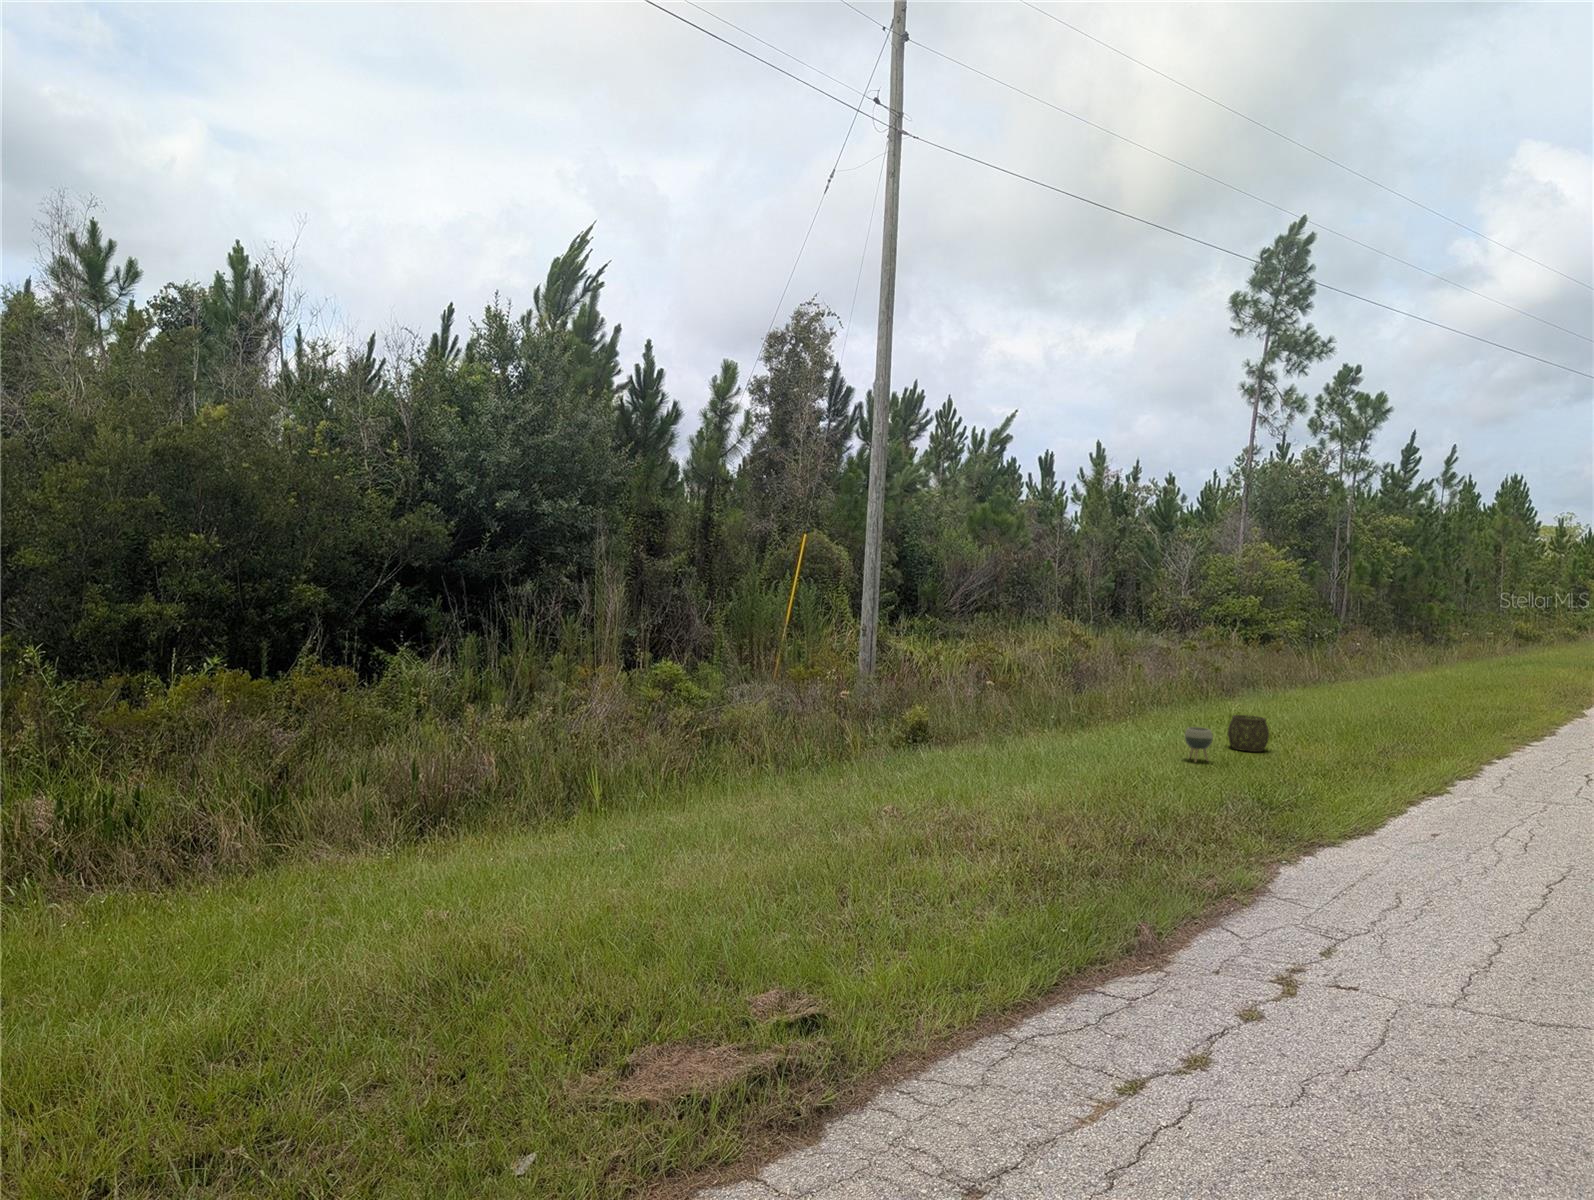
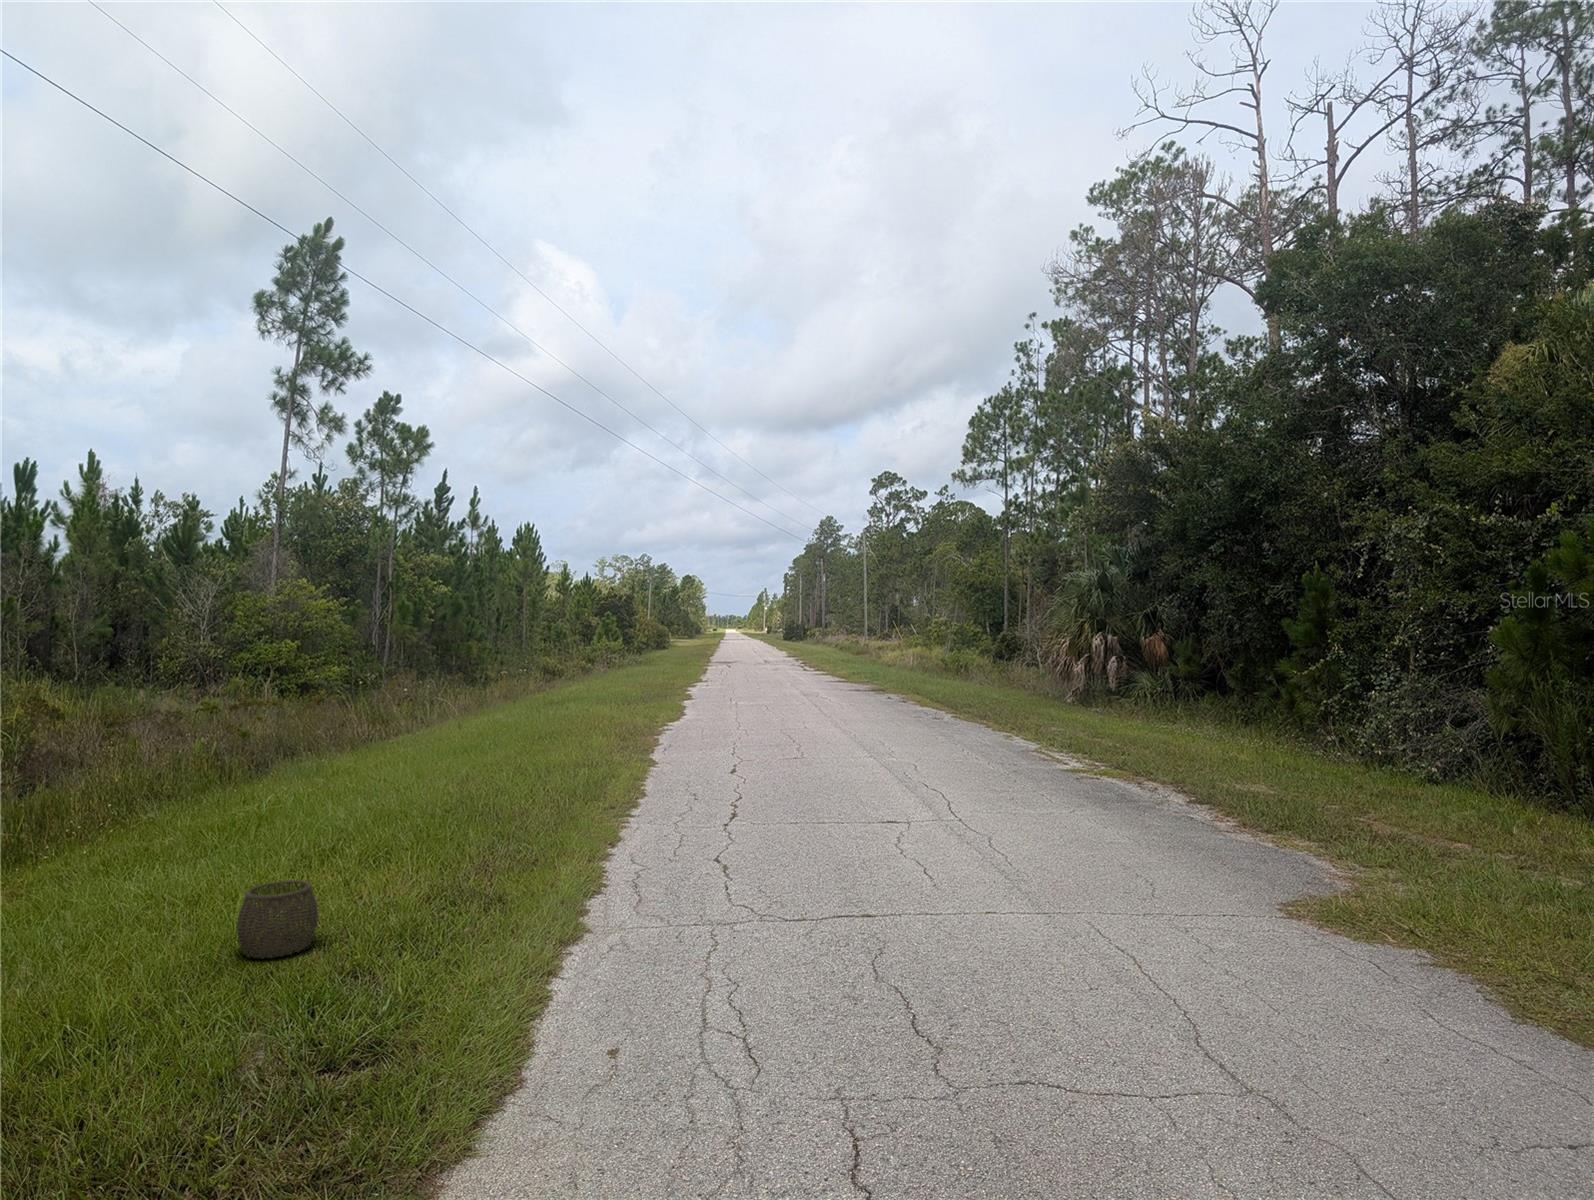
planter: present [1185,727,1213,762] -> none [125,958,195,1050]

